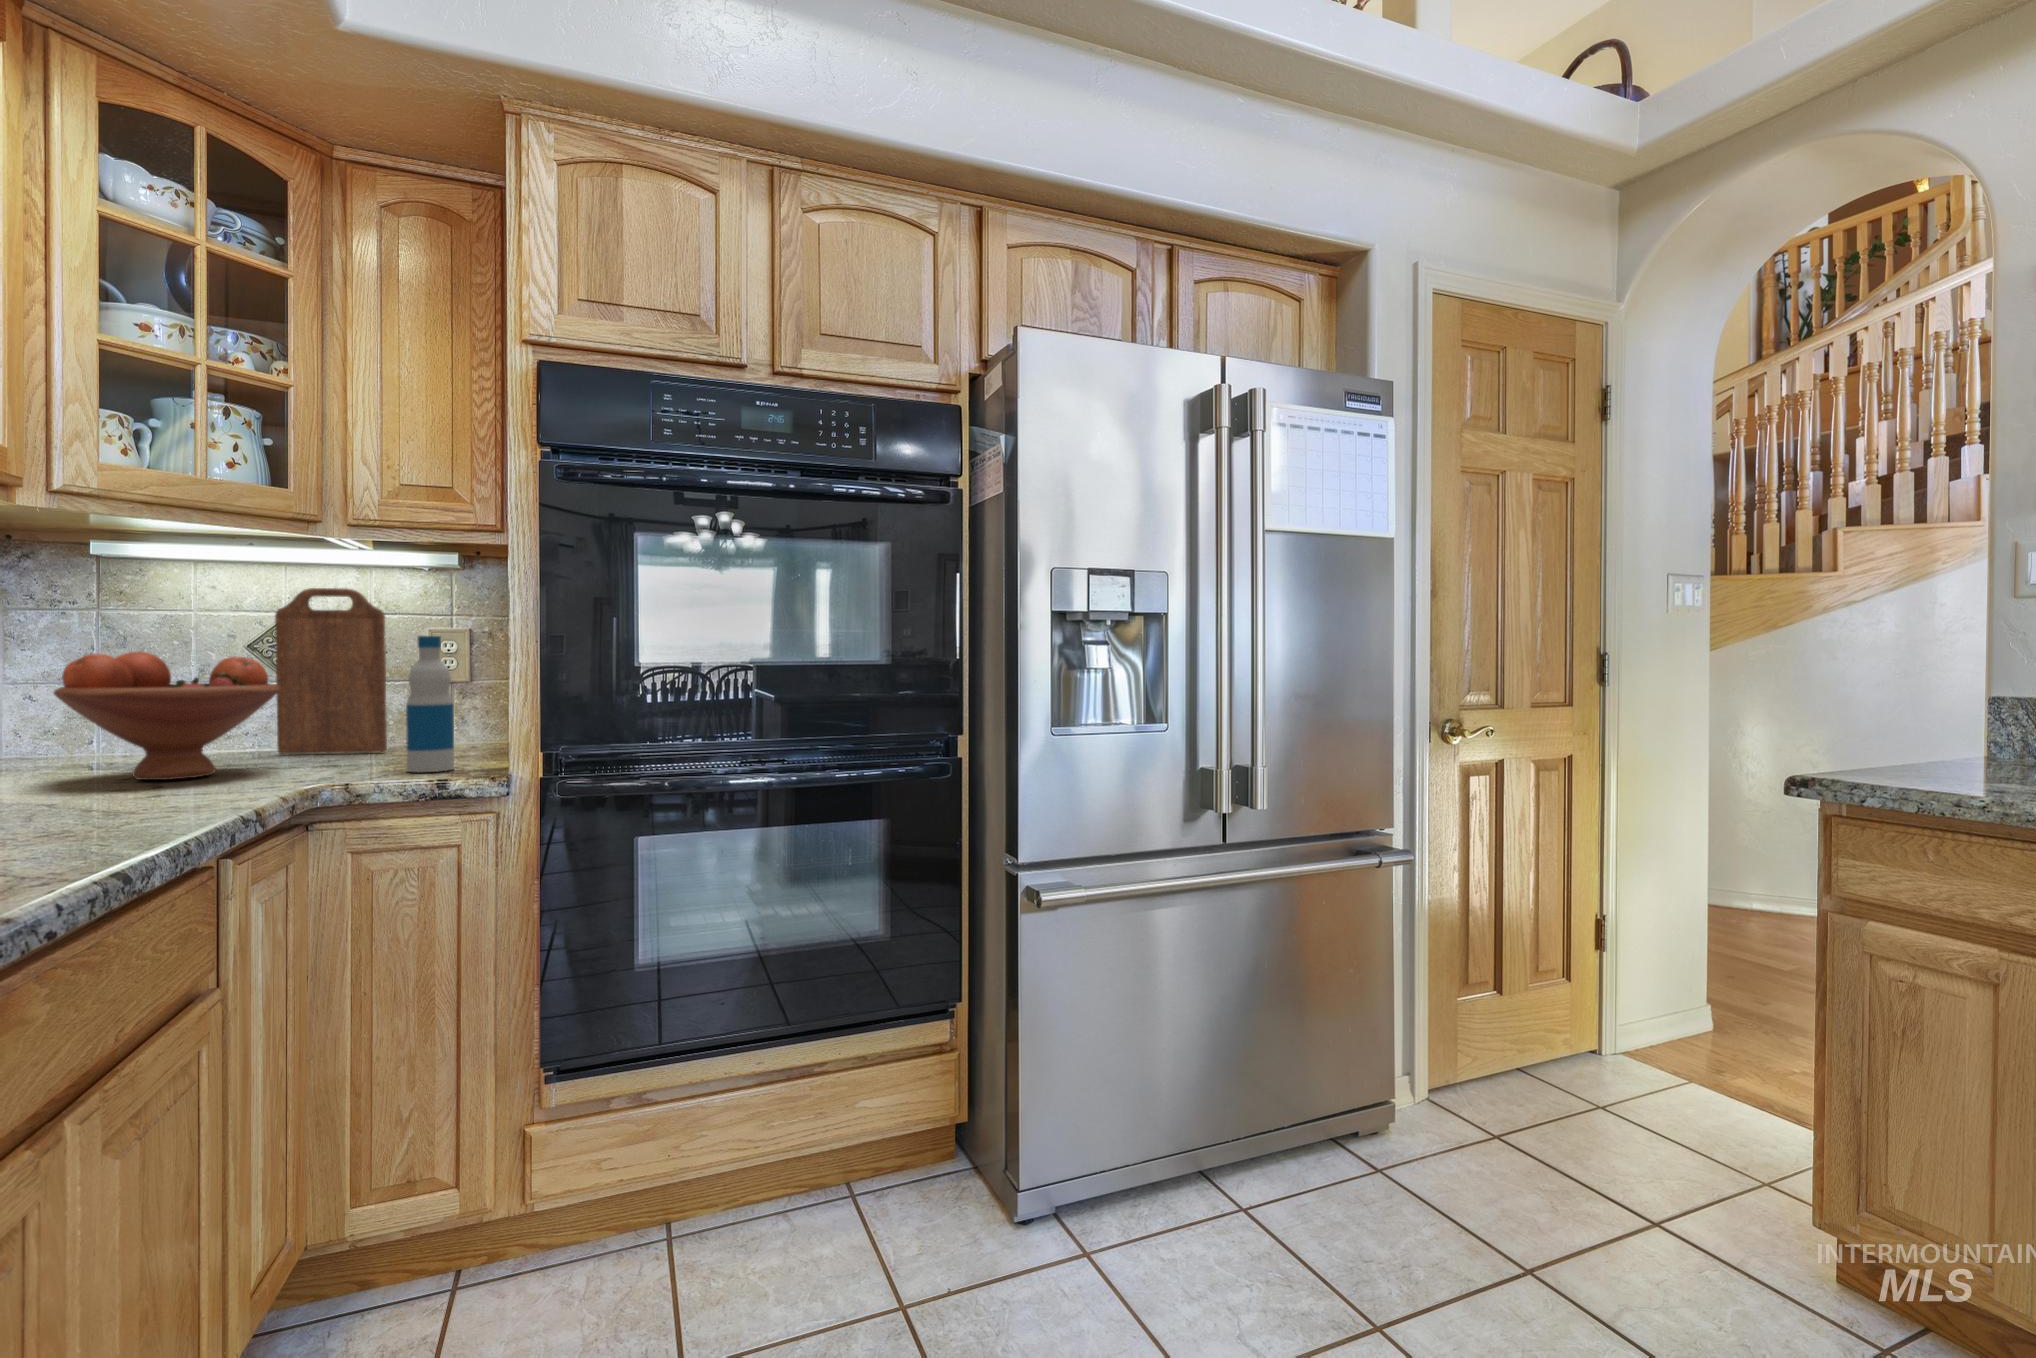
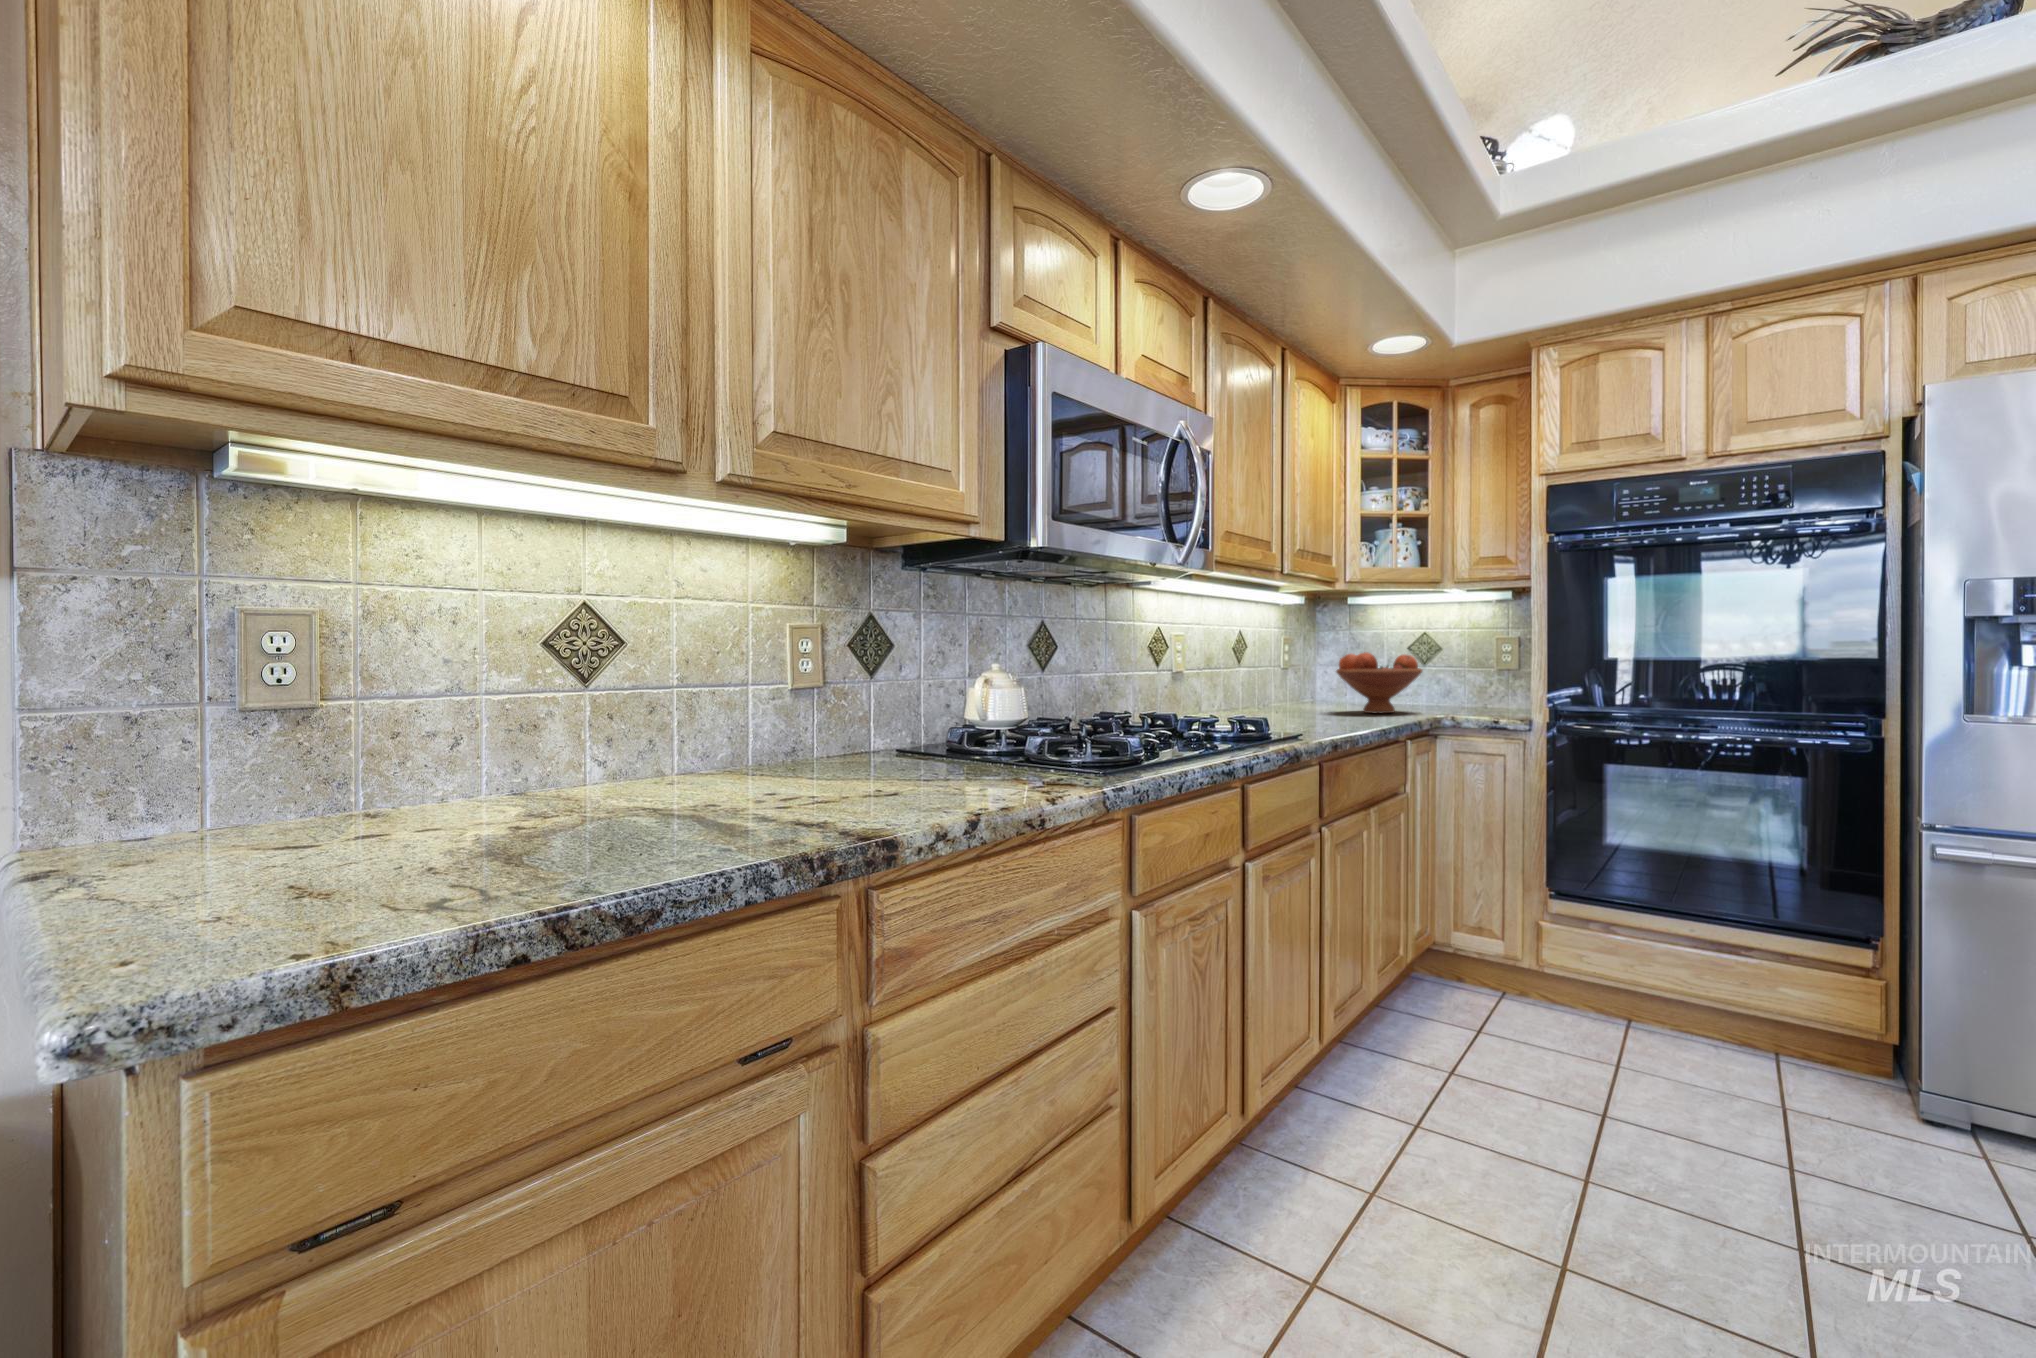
cutting board: present [275,588,387,754] -> none [1423,616,1477,709]
bottle: present [406,636,454,772] -> none [1481,642,1505,717]

